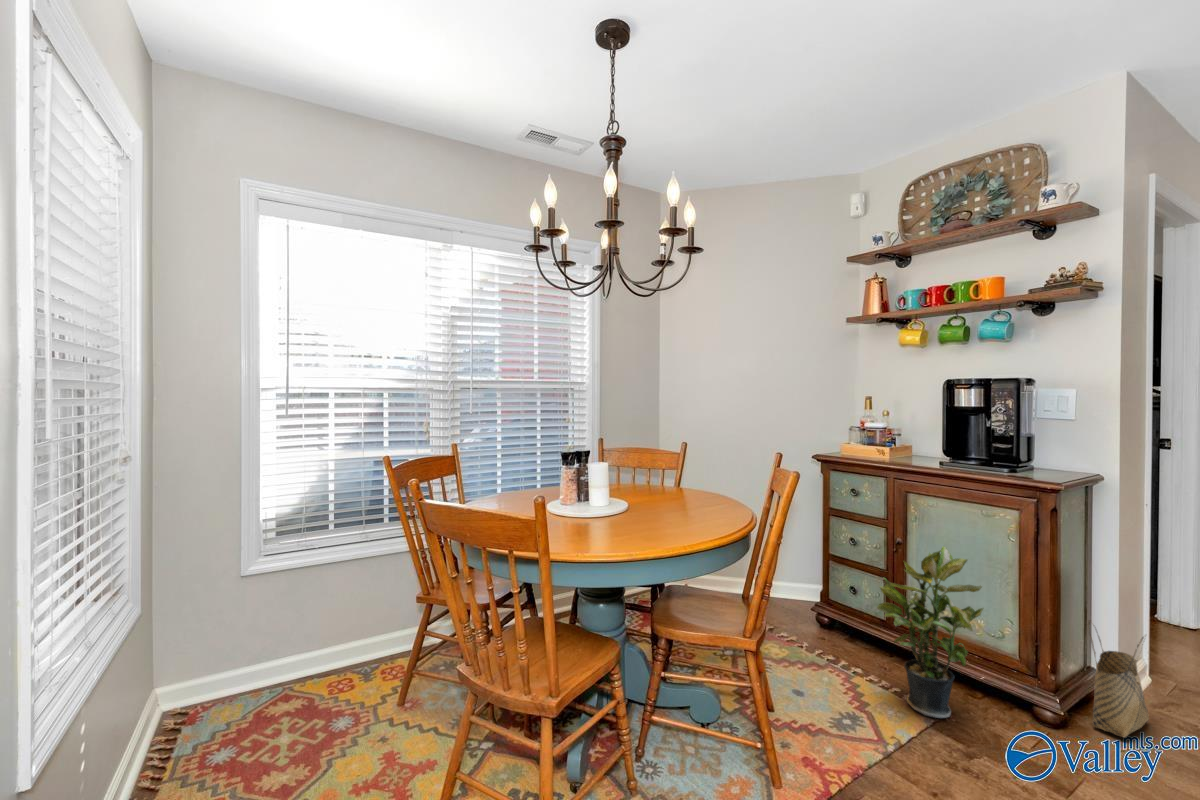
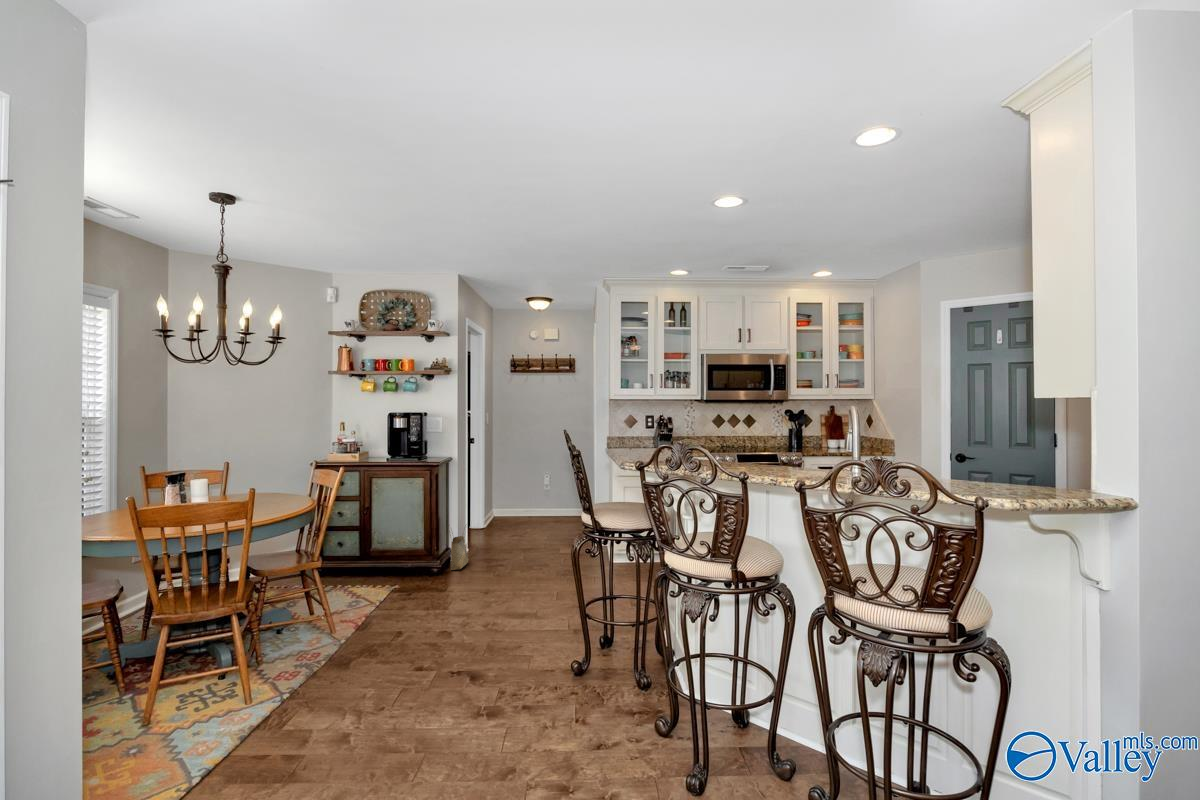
potted plant: present [877,546,983,718] -> none [362,502,411,590]

